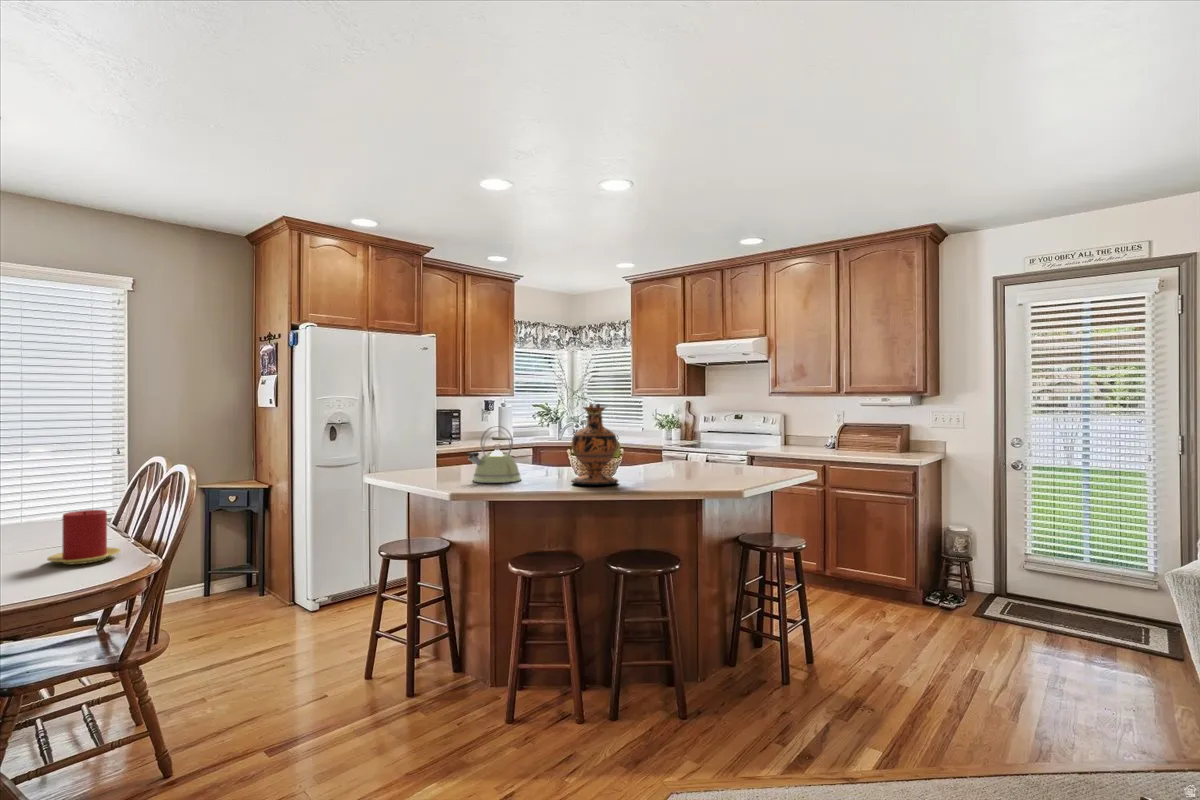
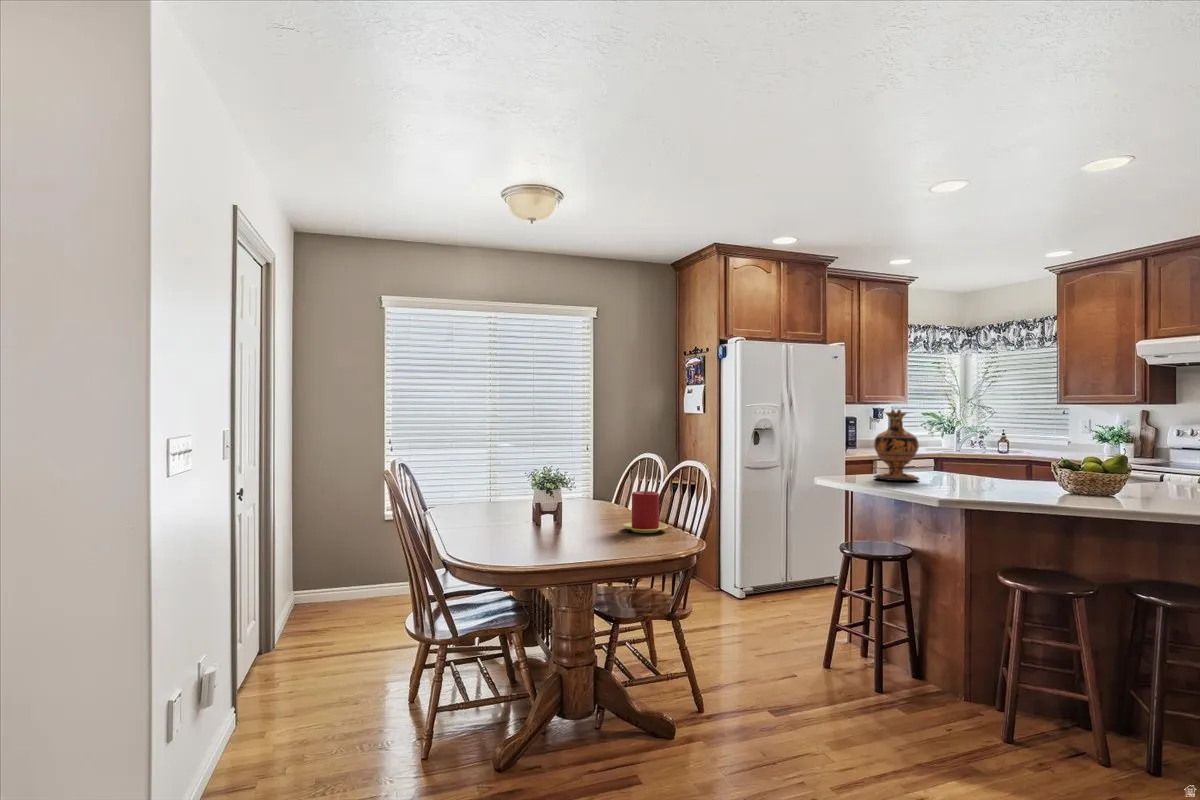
vase: present [571,404,618,485] -> present [874,410,919,481]
kettle: present [468,426,521,483] -> none [935,433,996,492]

